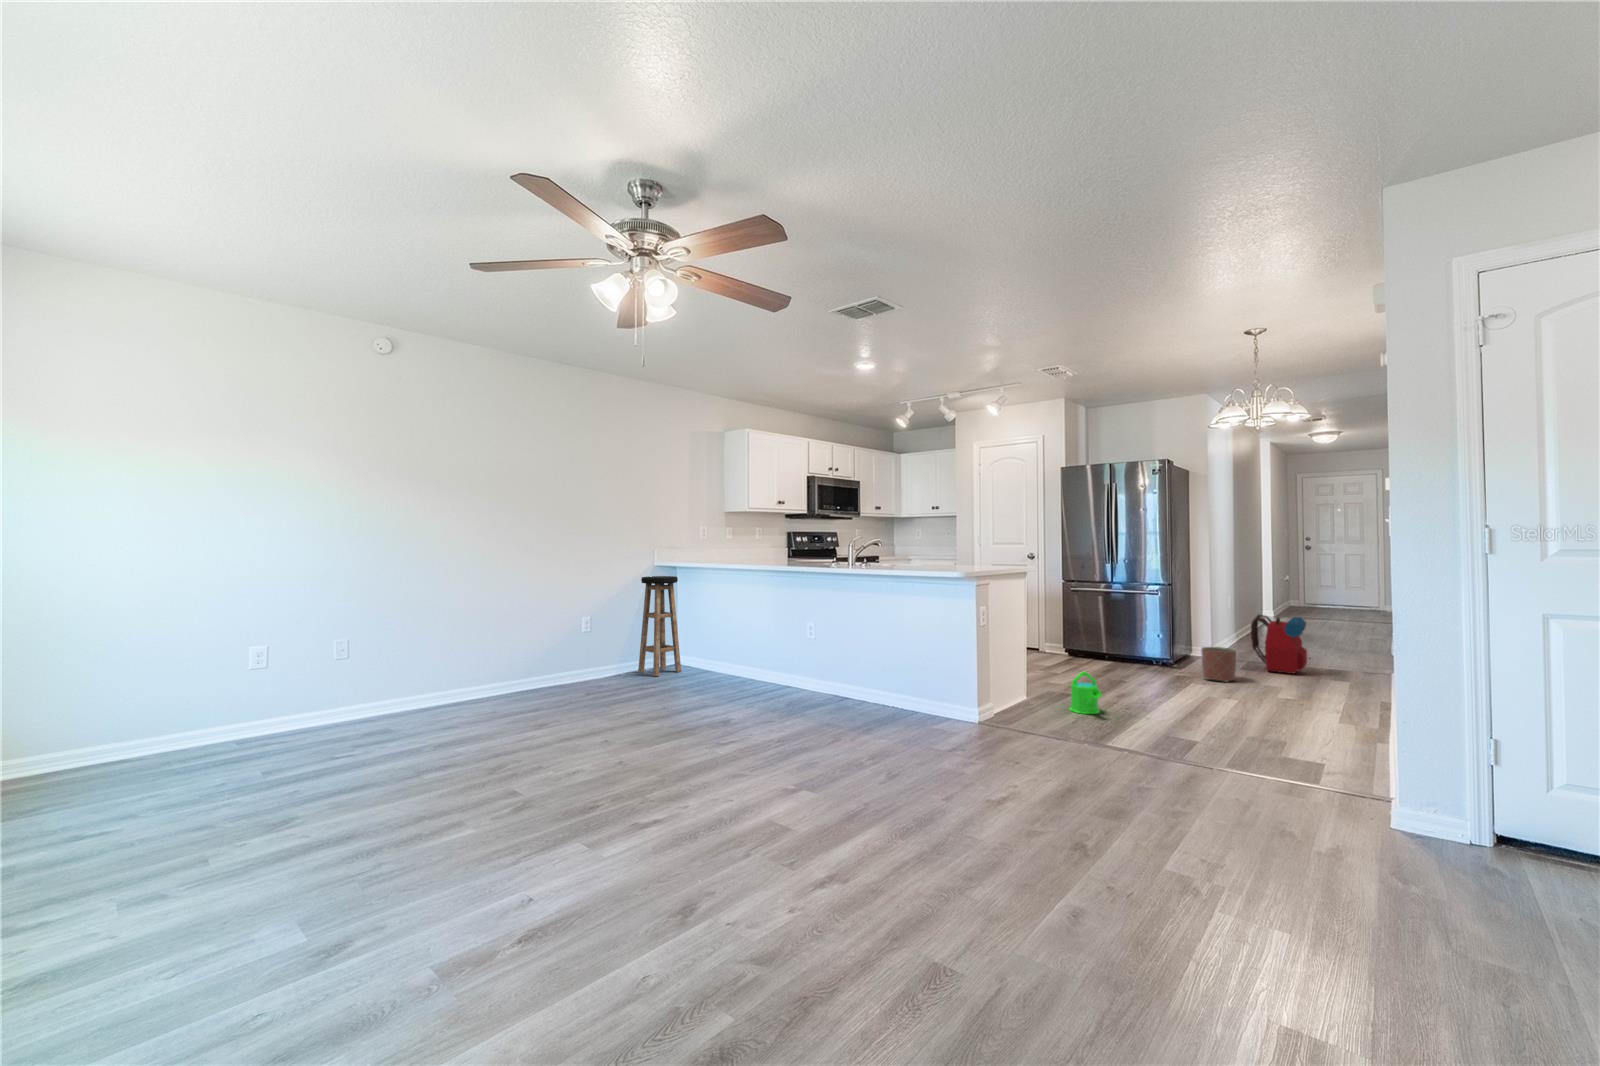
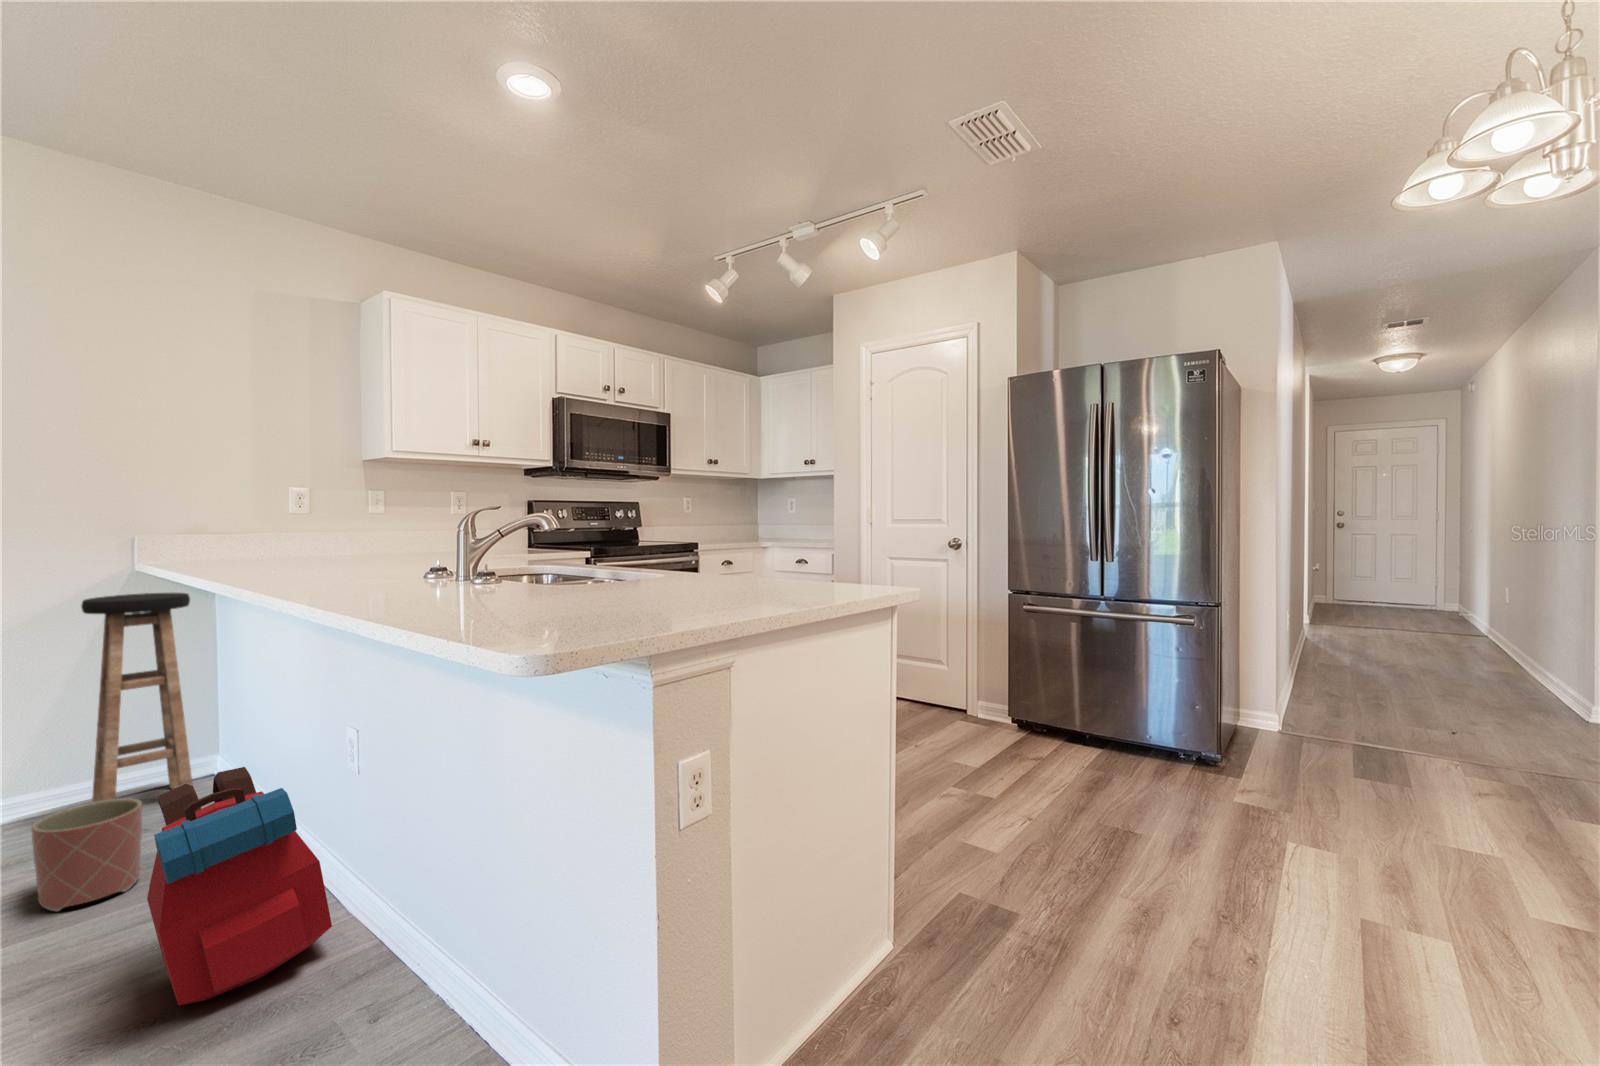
backpack: present [1251,615,1307,674] -> present [147,767,332,1005]
planter: present [1201,647,1236,682] -> present [31,798,142,912]
watering can: present [1069,672,1101,714] -> none [1002,889,1096,1028]

